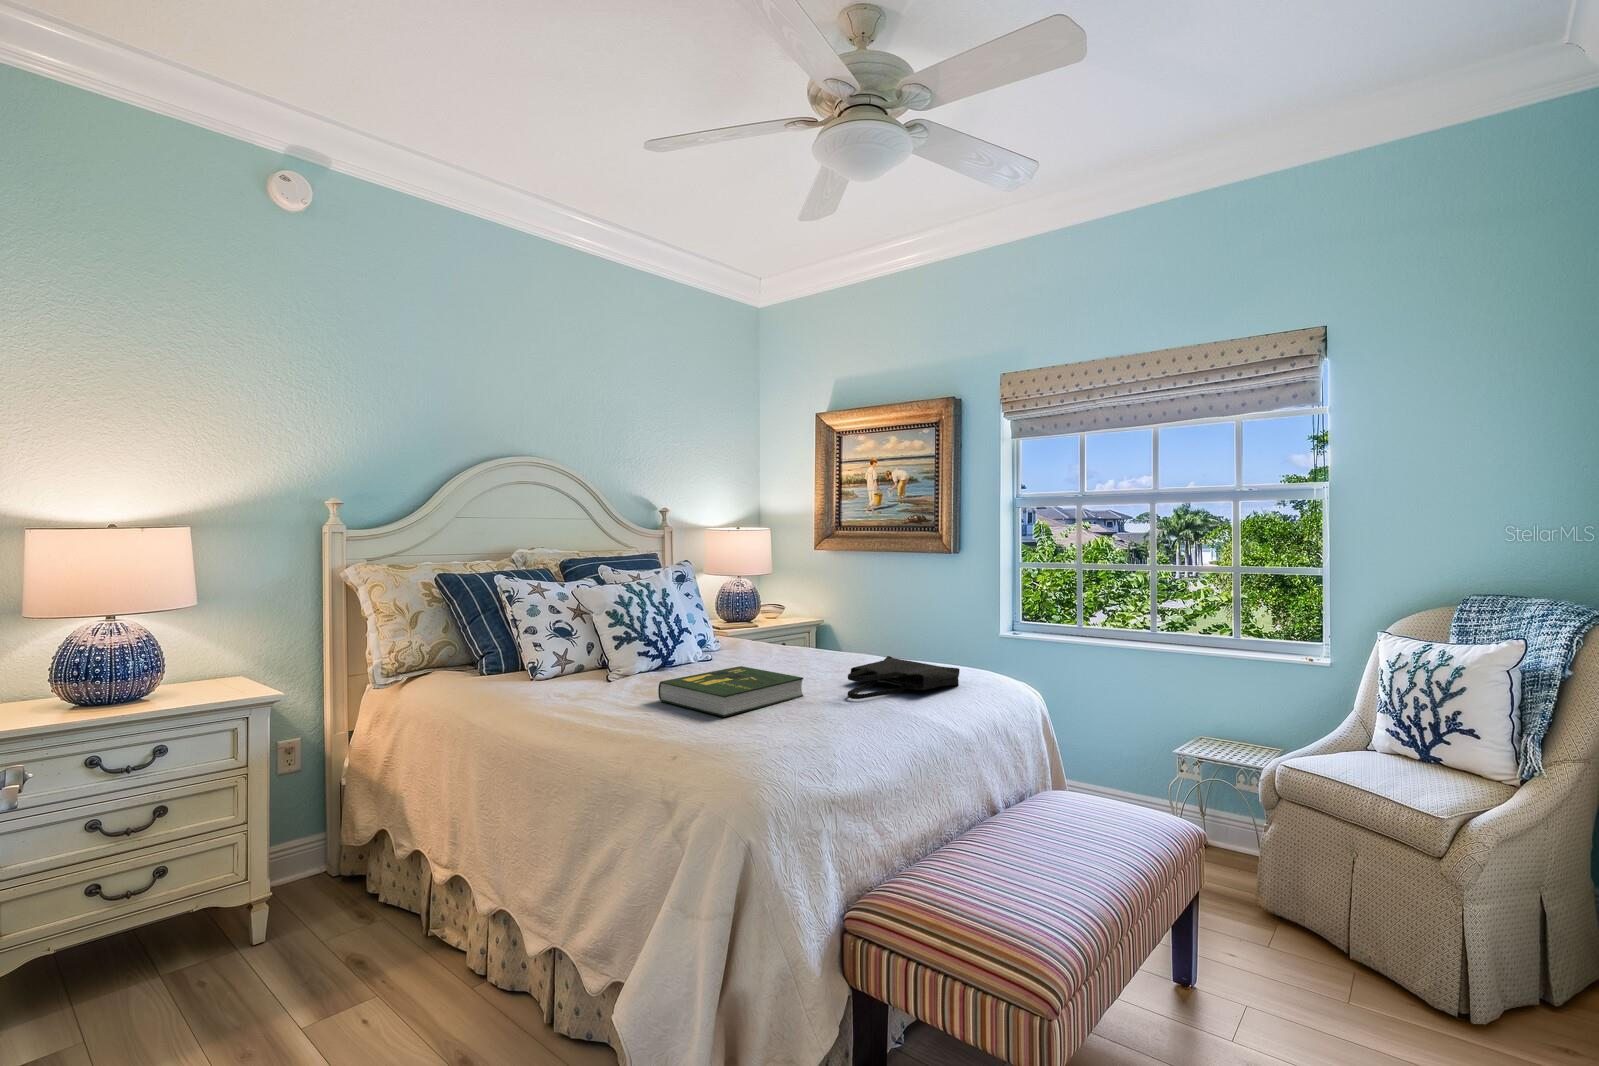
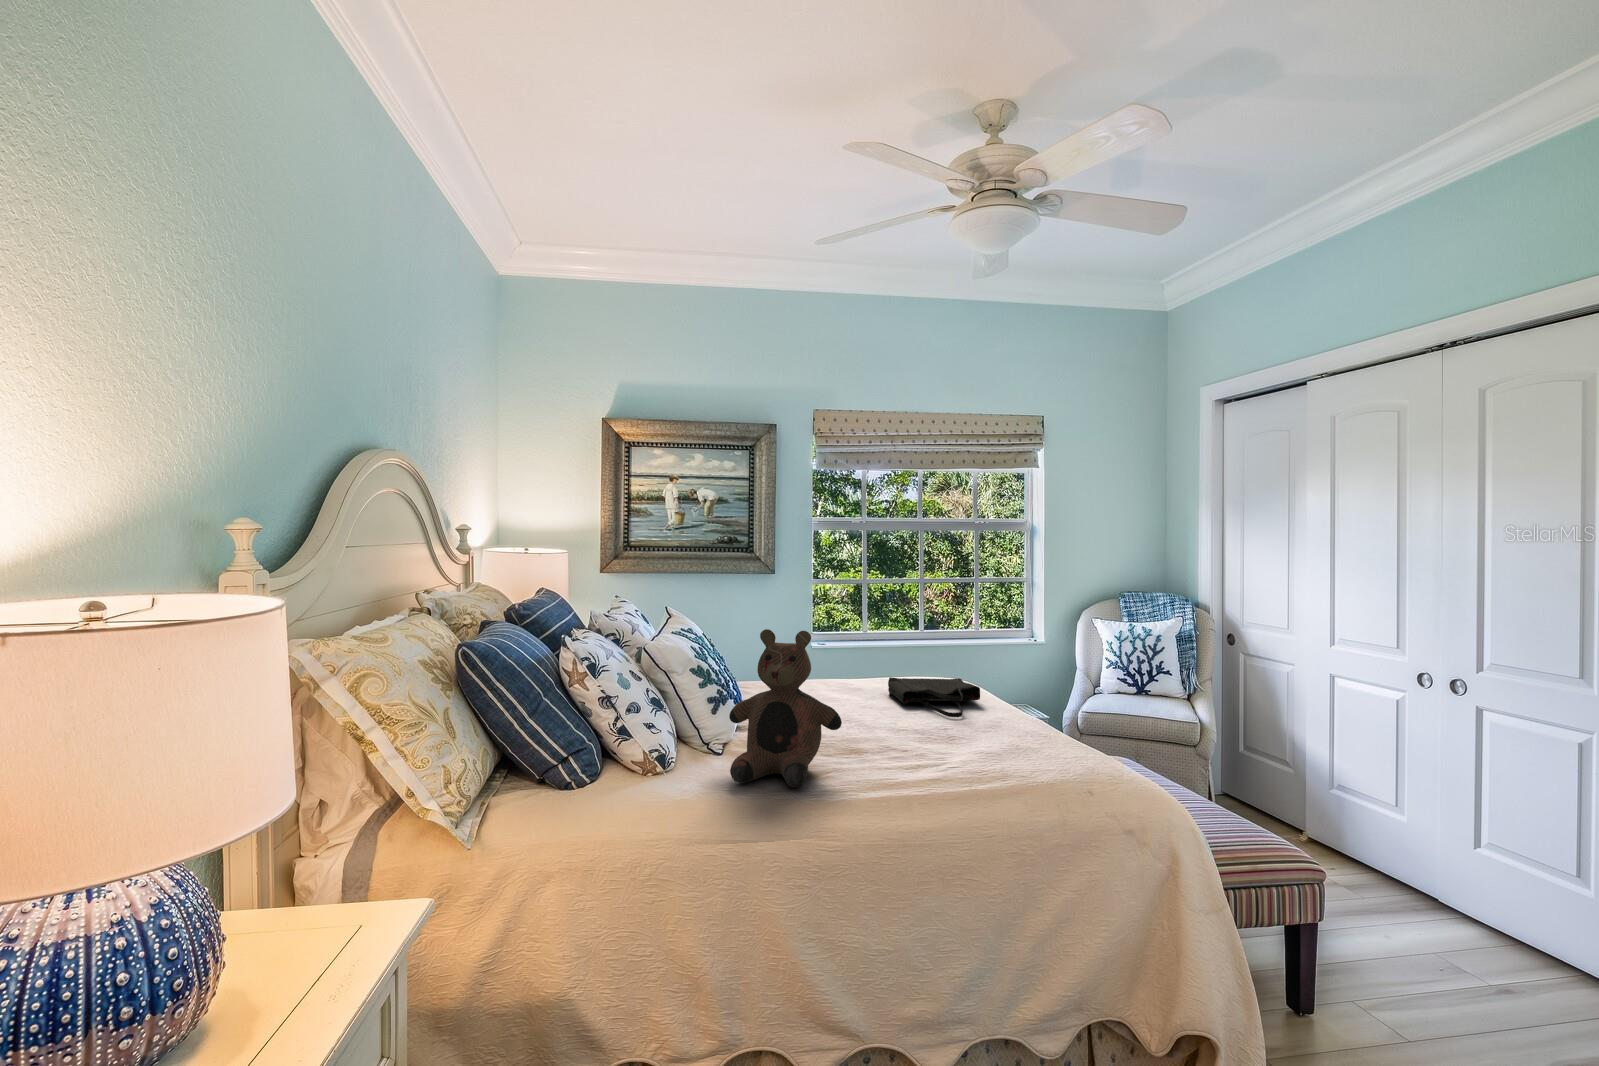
teddy bear: none [526,578,613,706] -> present [729,629,842,788]
book: present [658,666,804,717] -> none [832,706,952,755]

